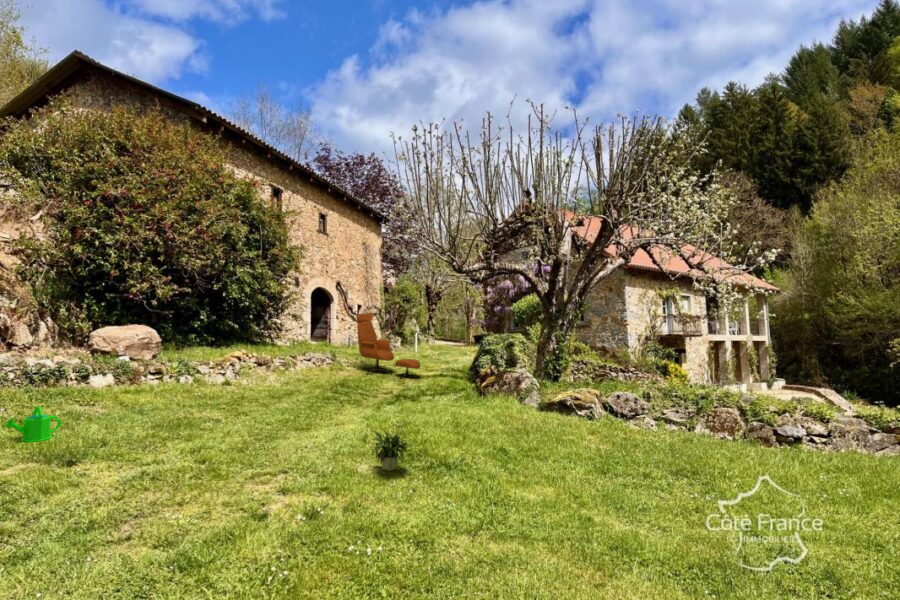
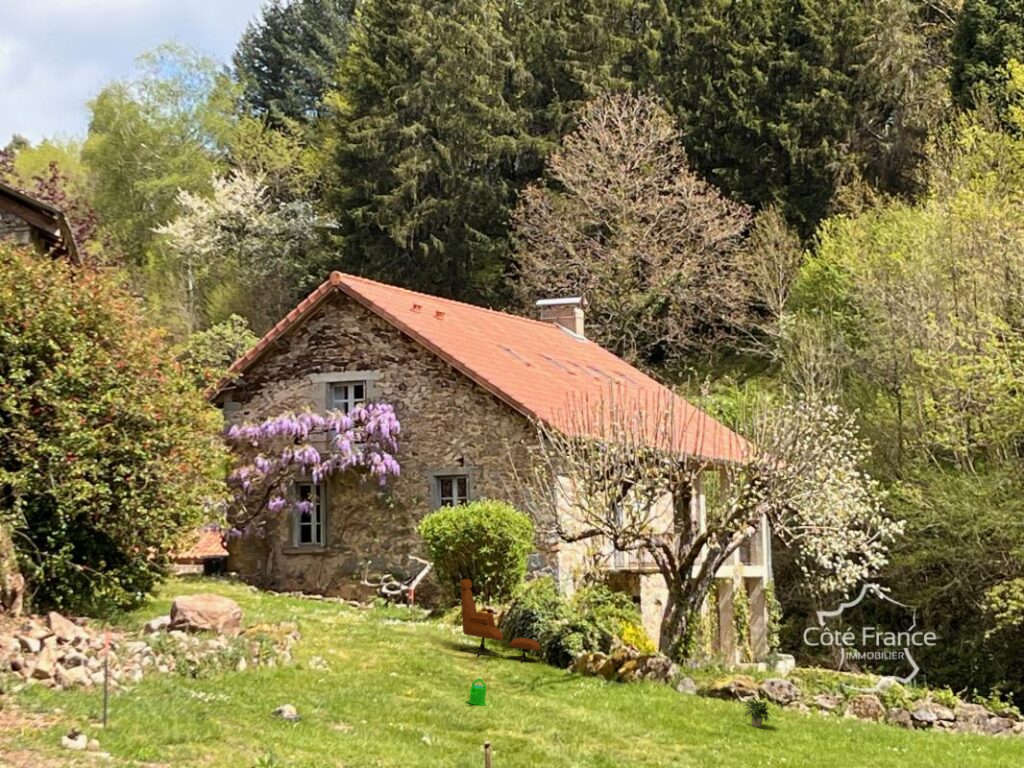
watering can: present [5,406,62,442] -> present [468,678,486,705]
potted plant: present [372,430,410,471] -> present [744,700,770,727]

